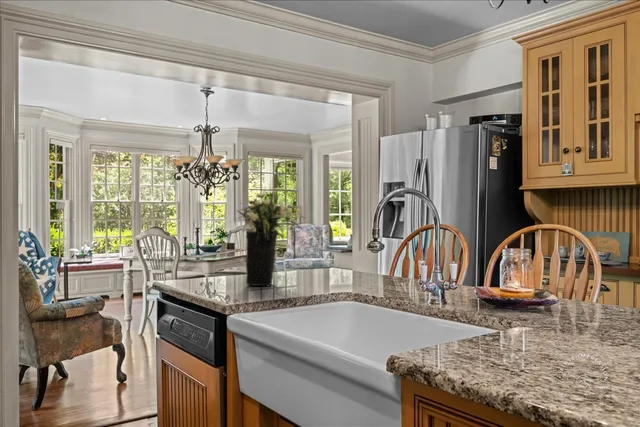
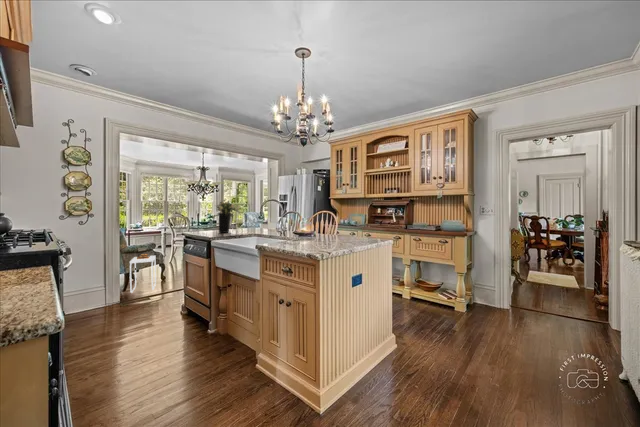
side table: none [48,323,104,414] -> present [130,254,156,293]

